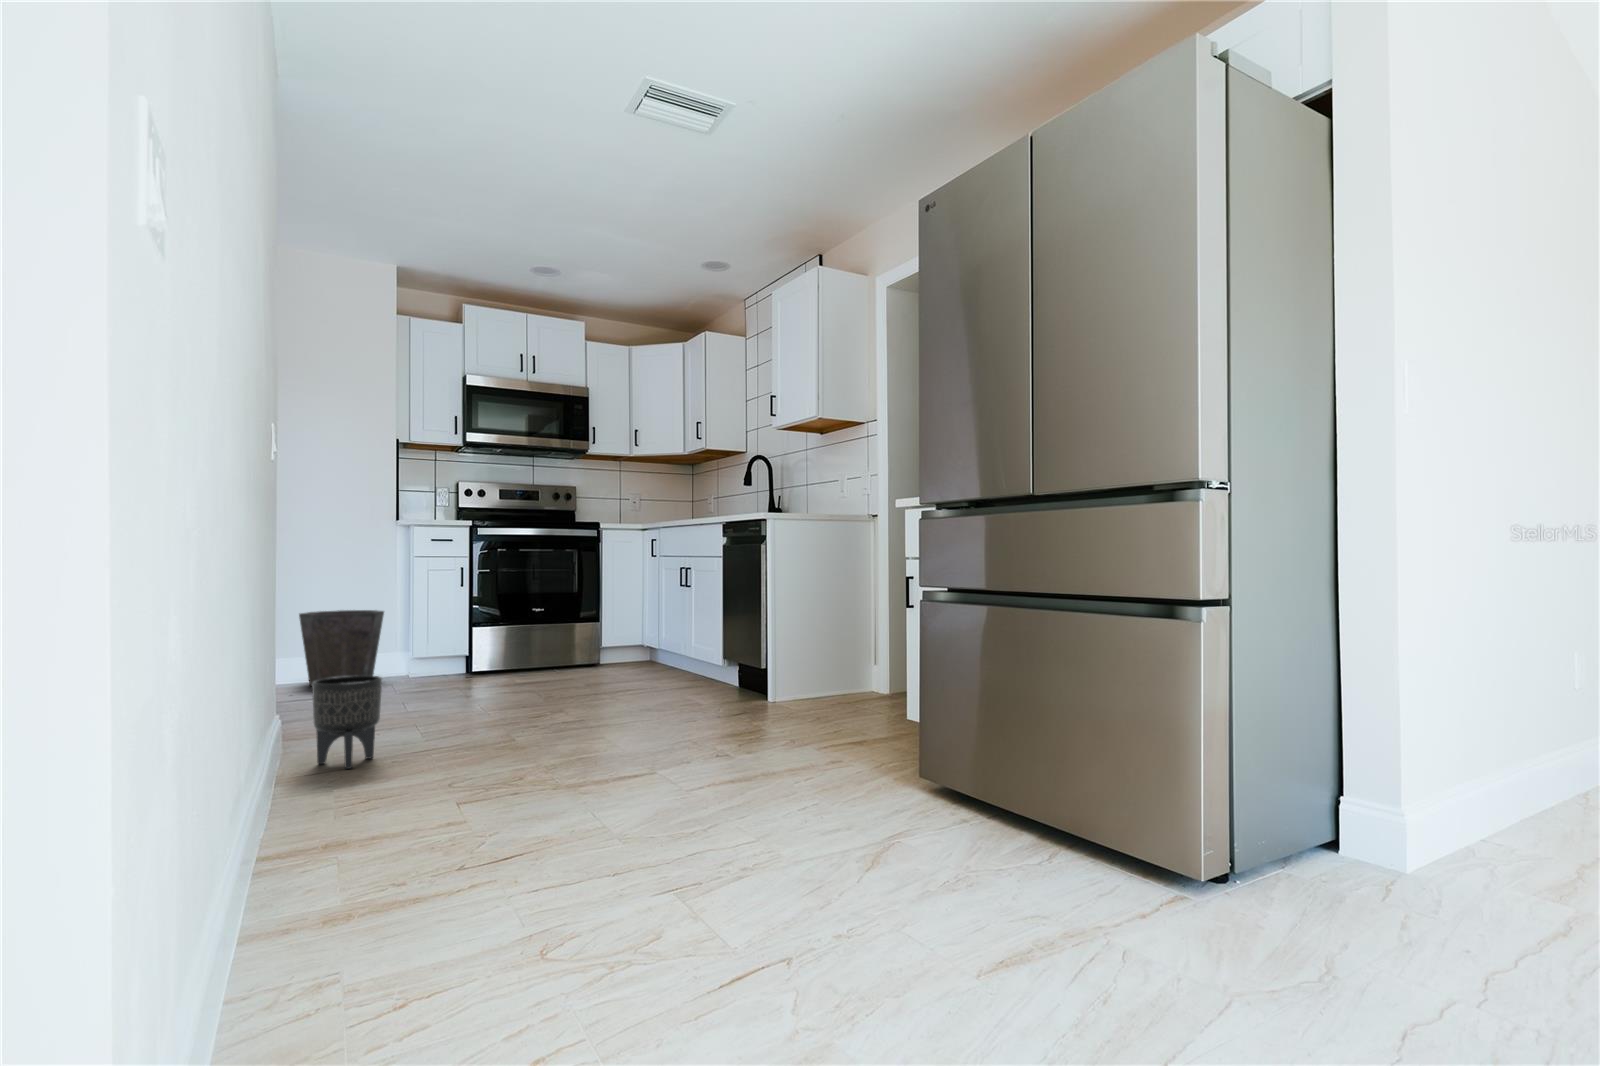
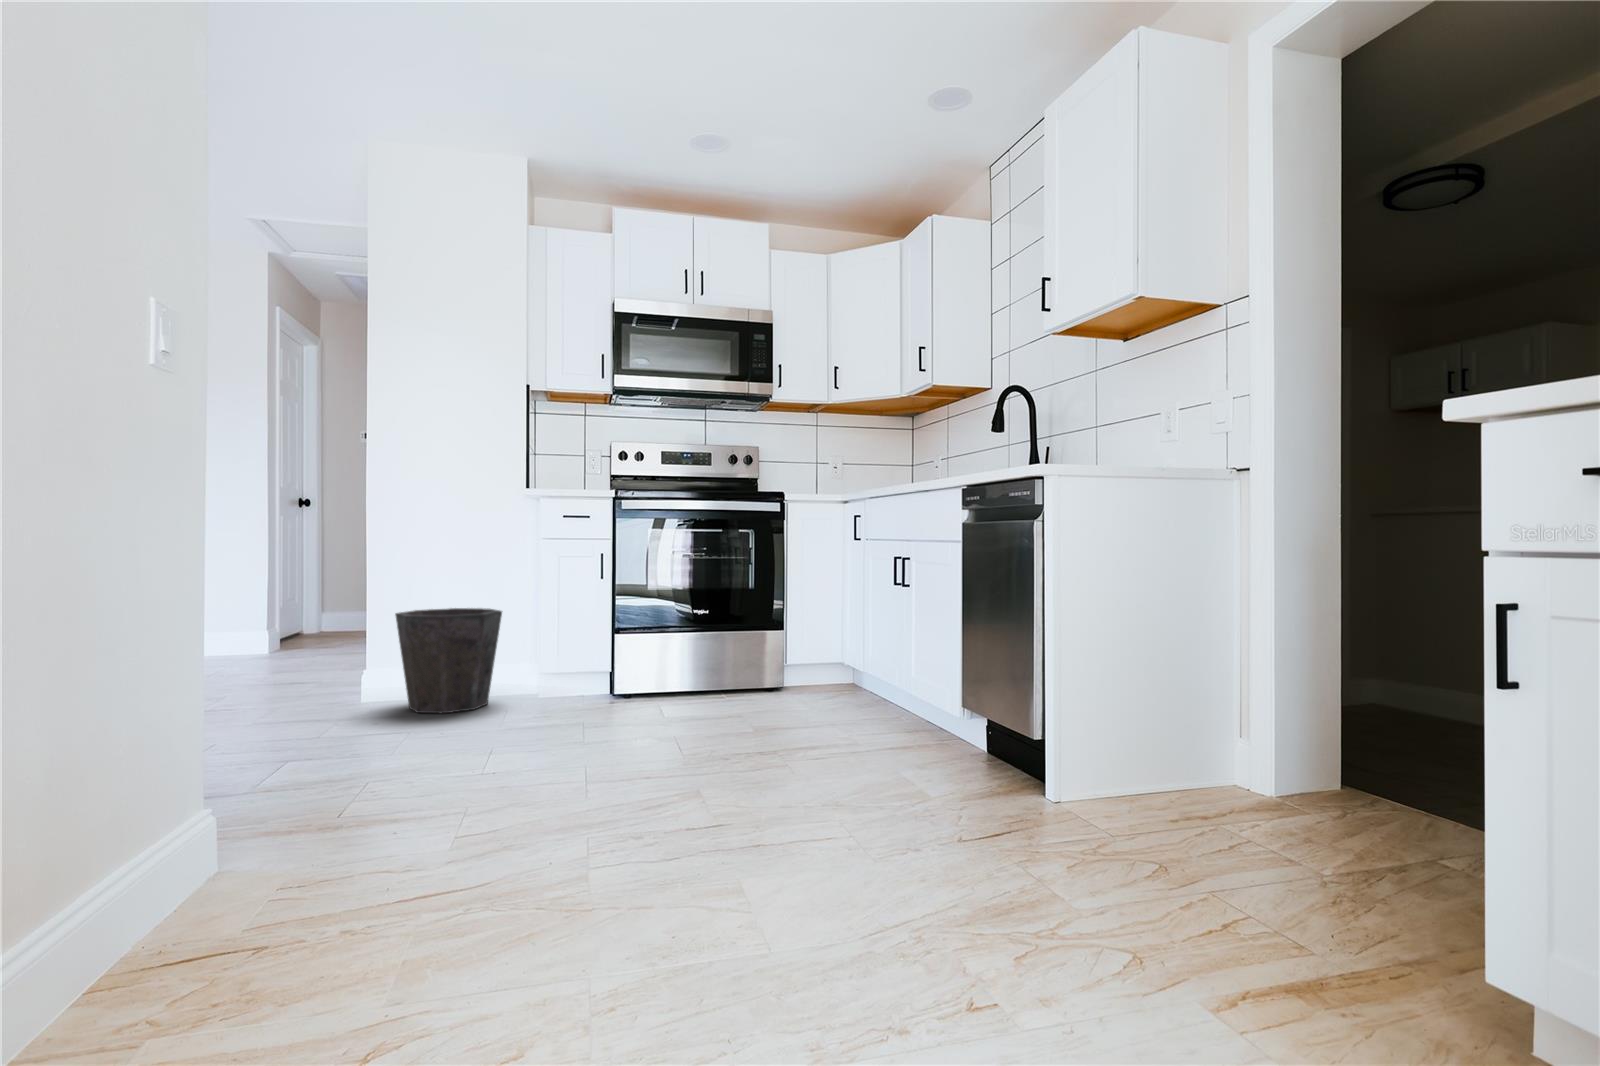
planter: present [312,675,382,769] -> none [134,769,286,981]

